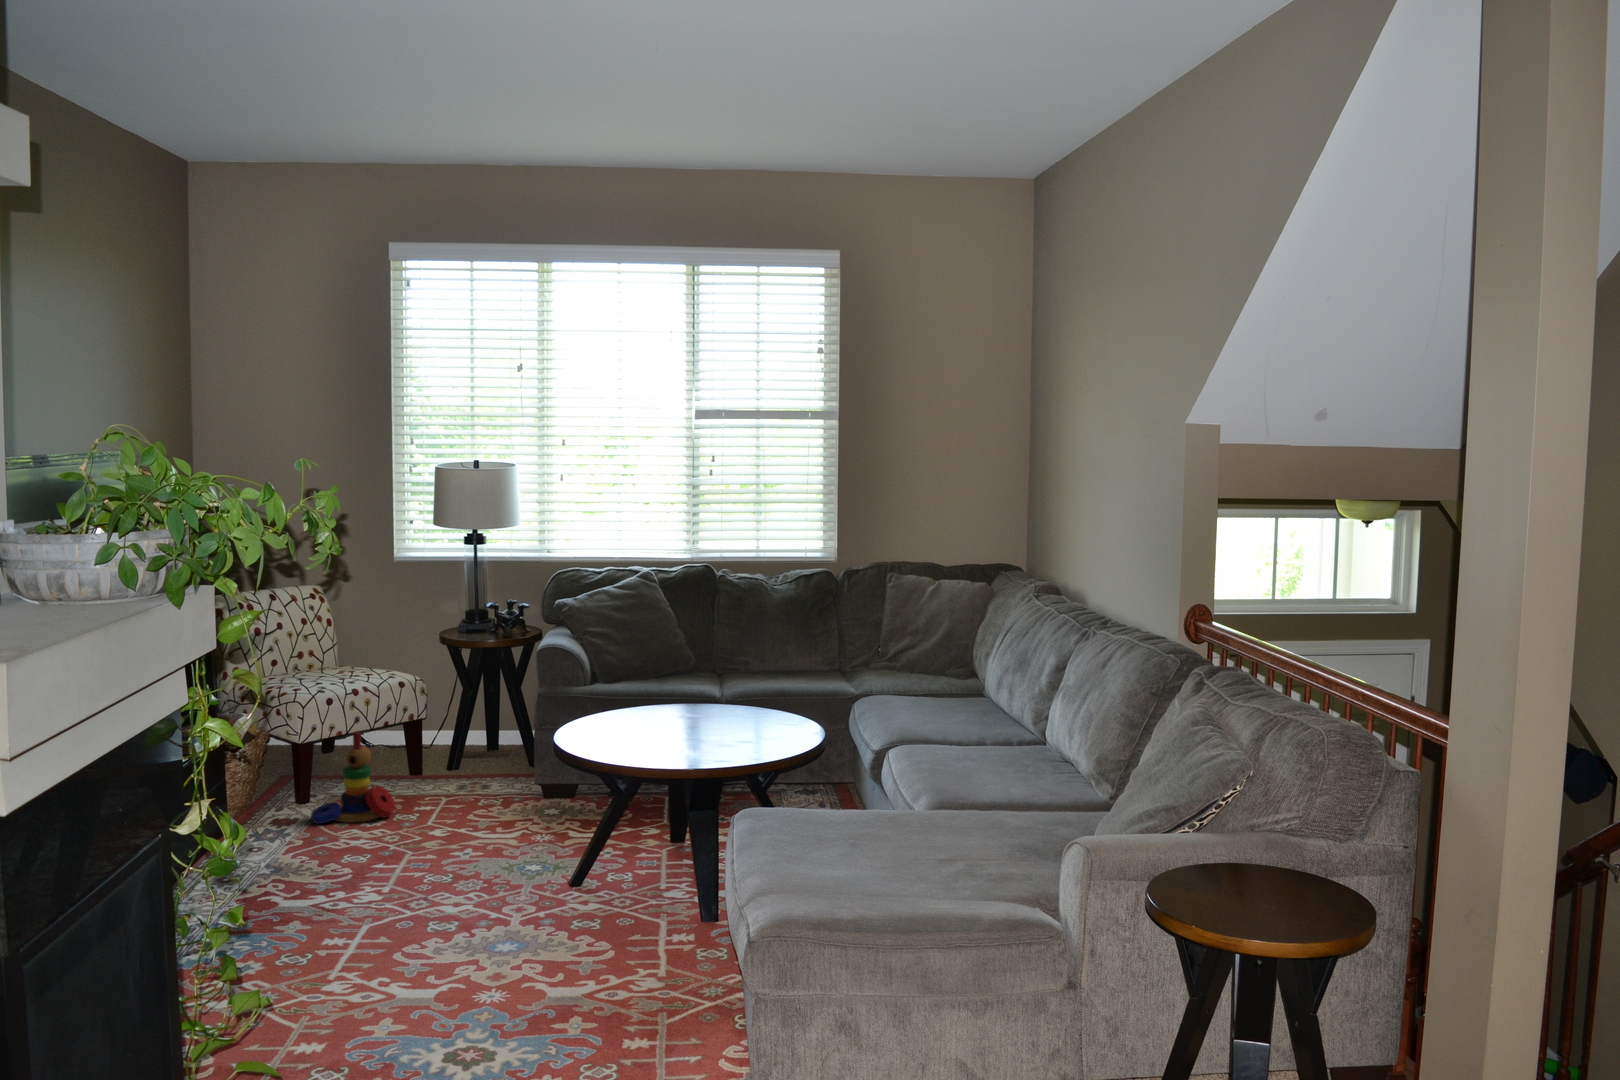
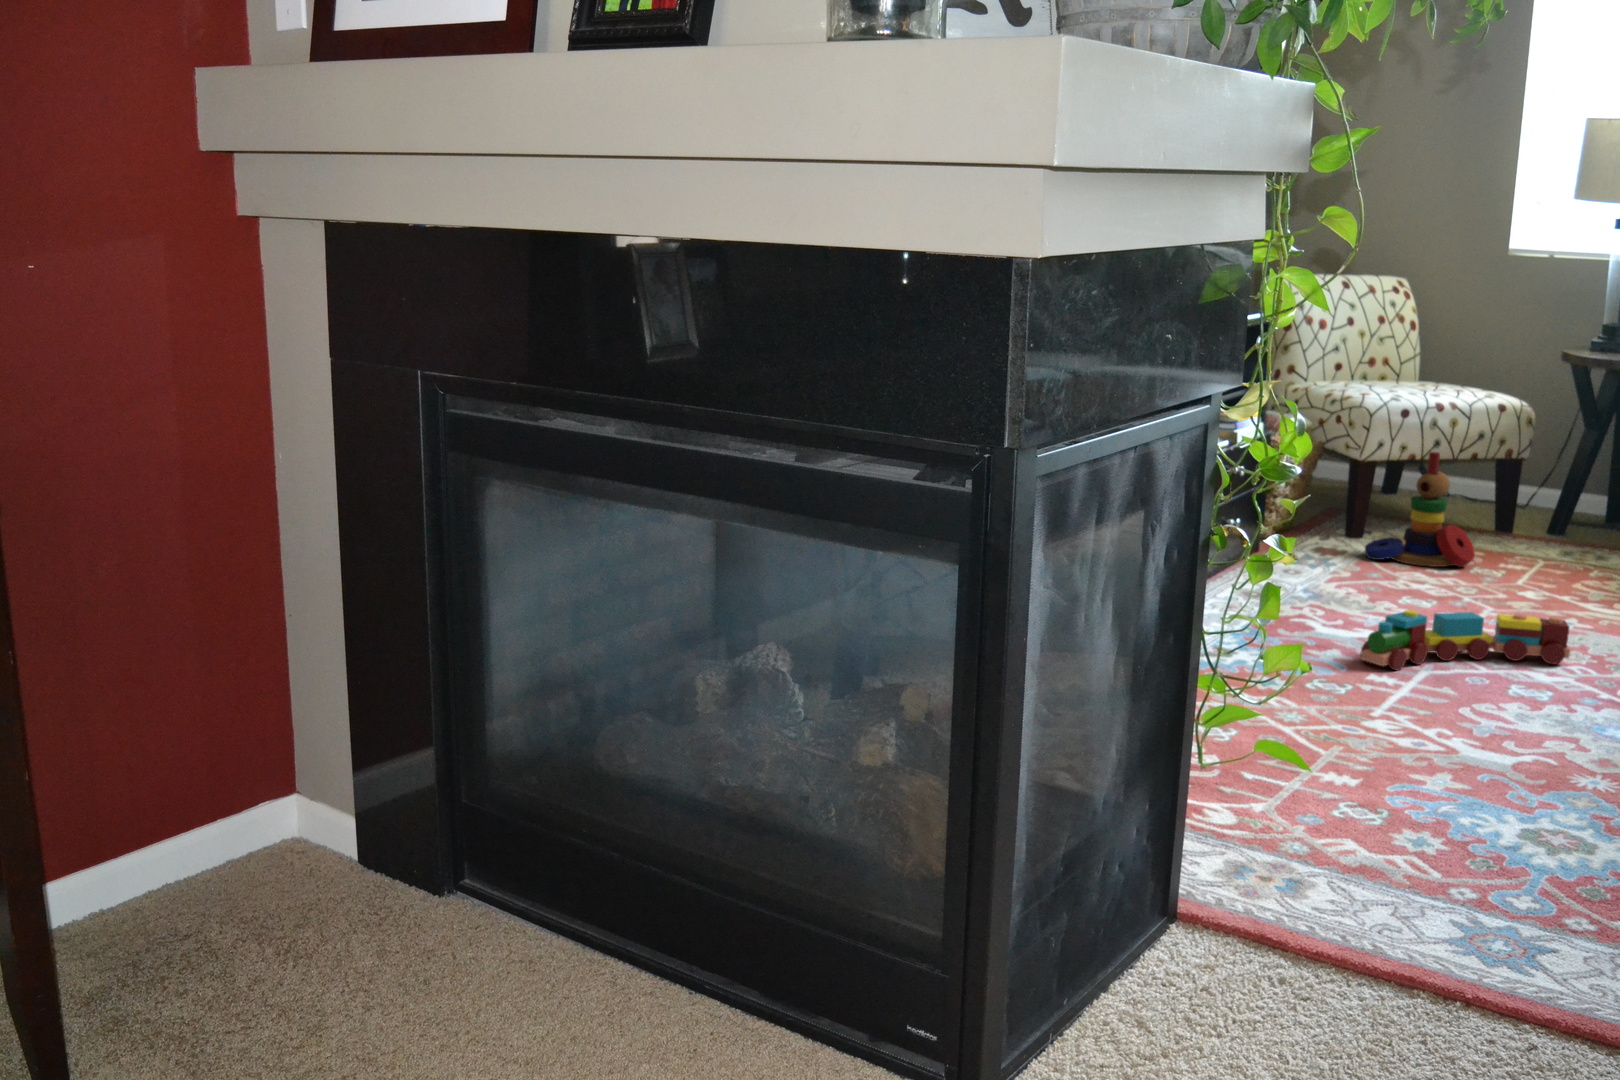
toy train: none [316,860,467,931] -> present [1361,610,1570,671]

